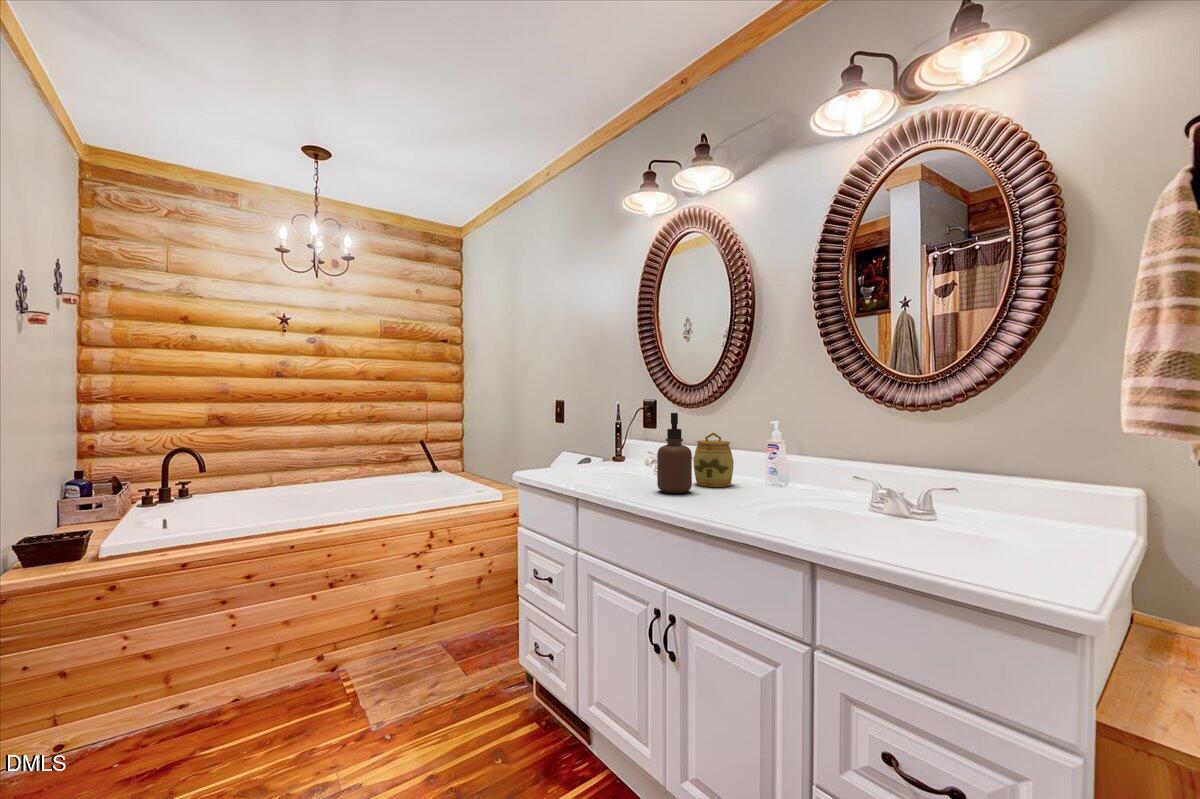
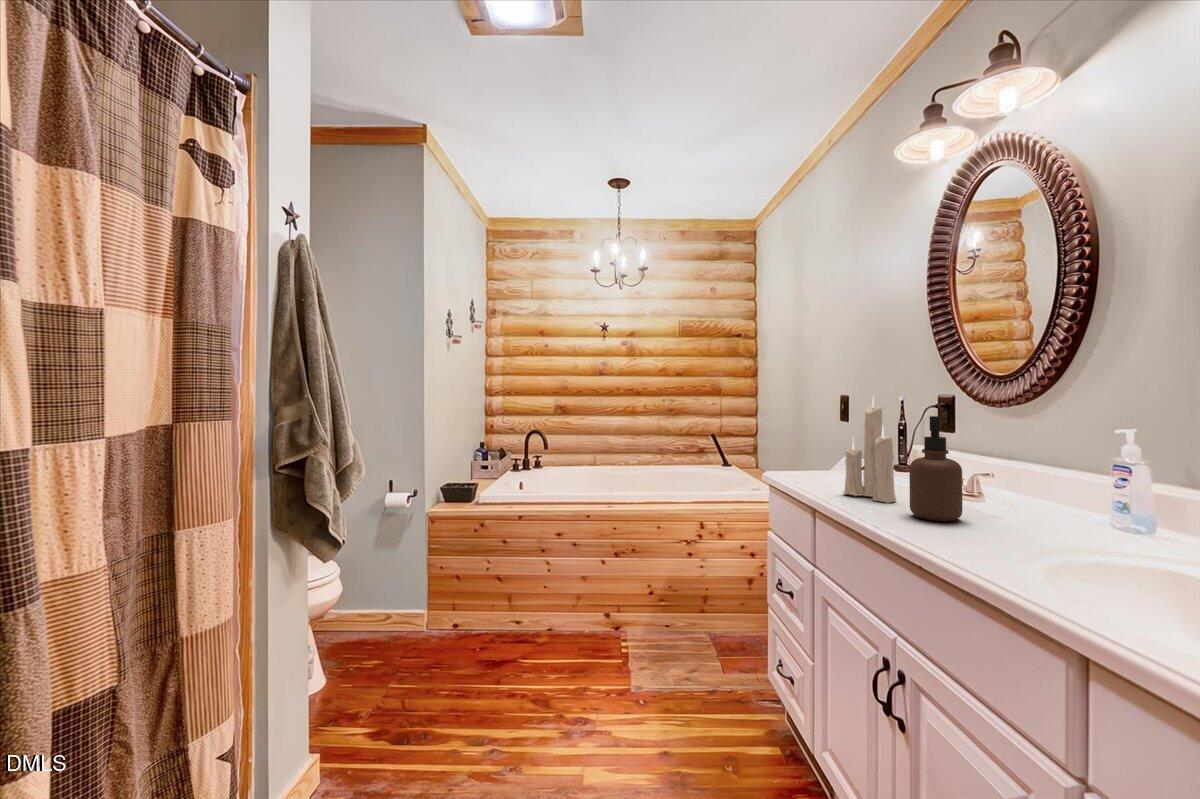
candle: none [597,392,638,485] -> present [843,398,896,502]
jar: present [693,433,734,487] -> none [980,443,1049,521]

